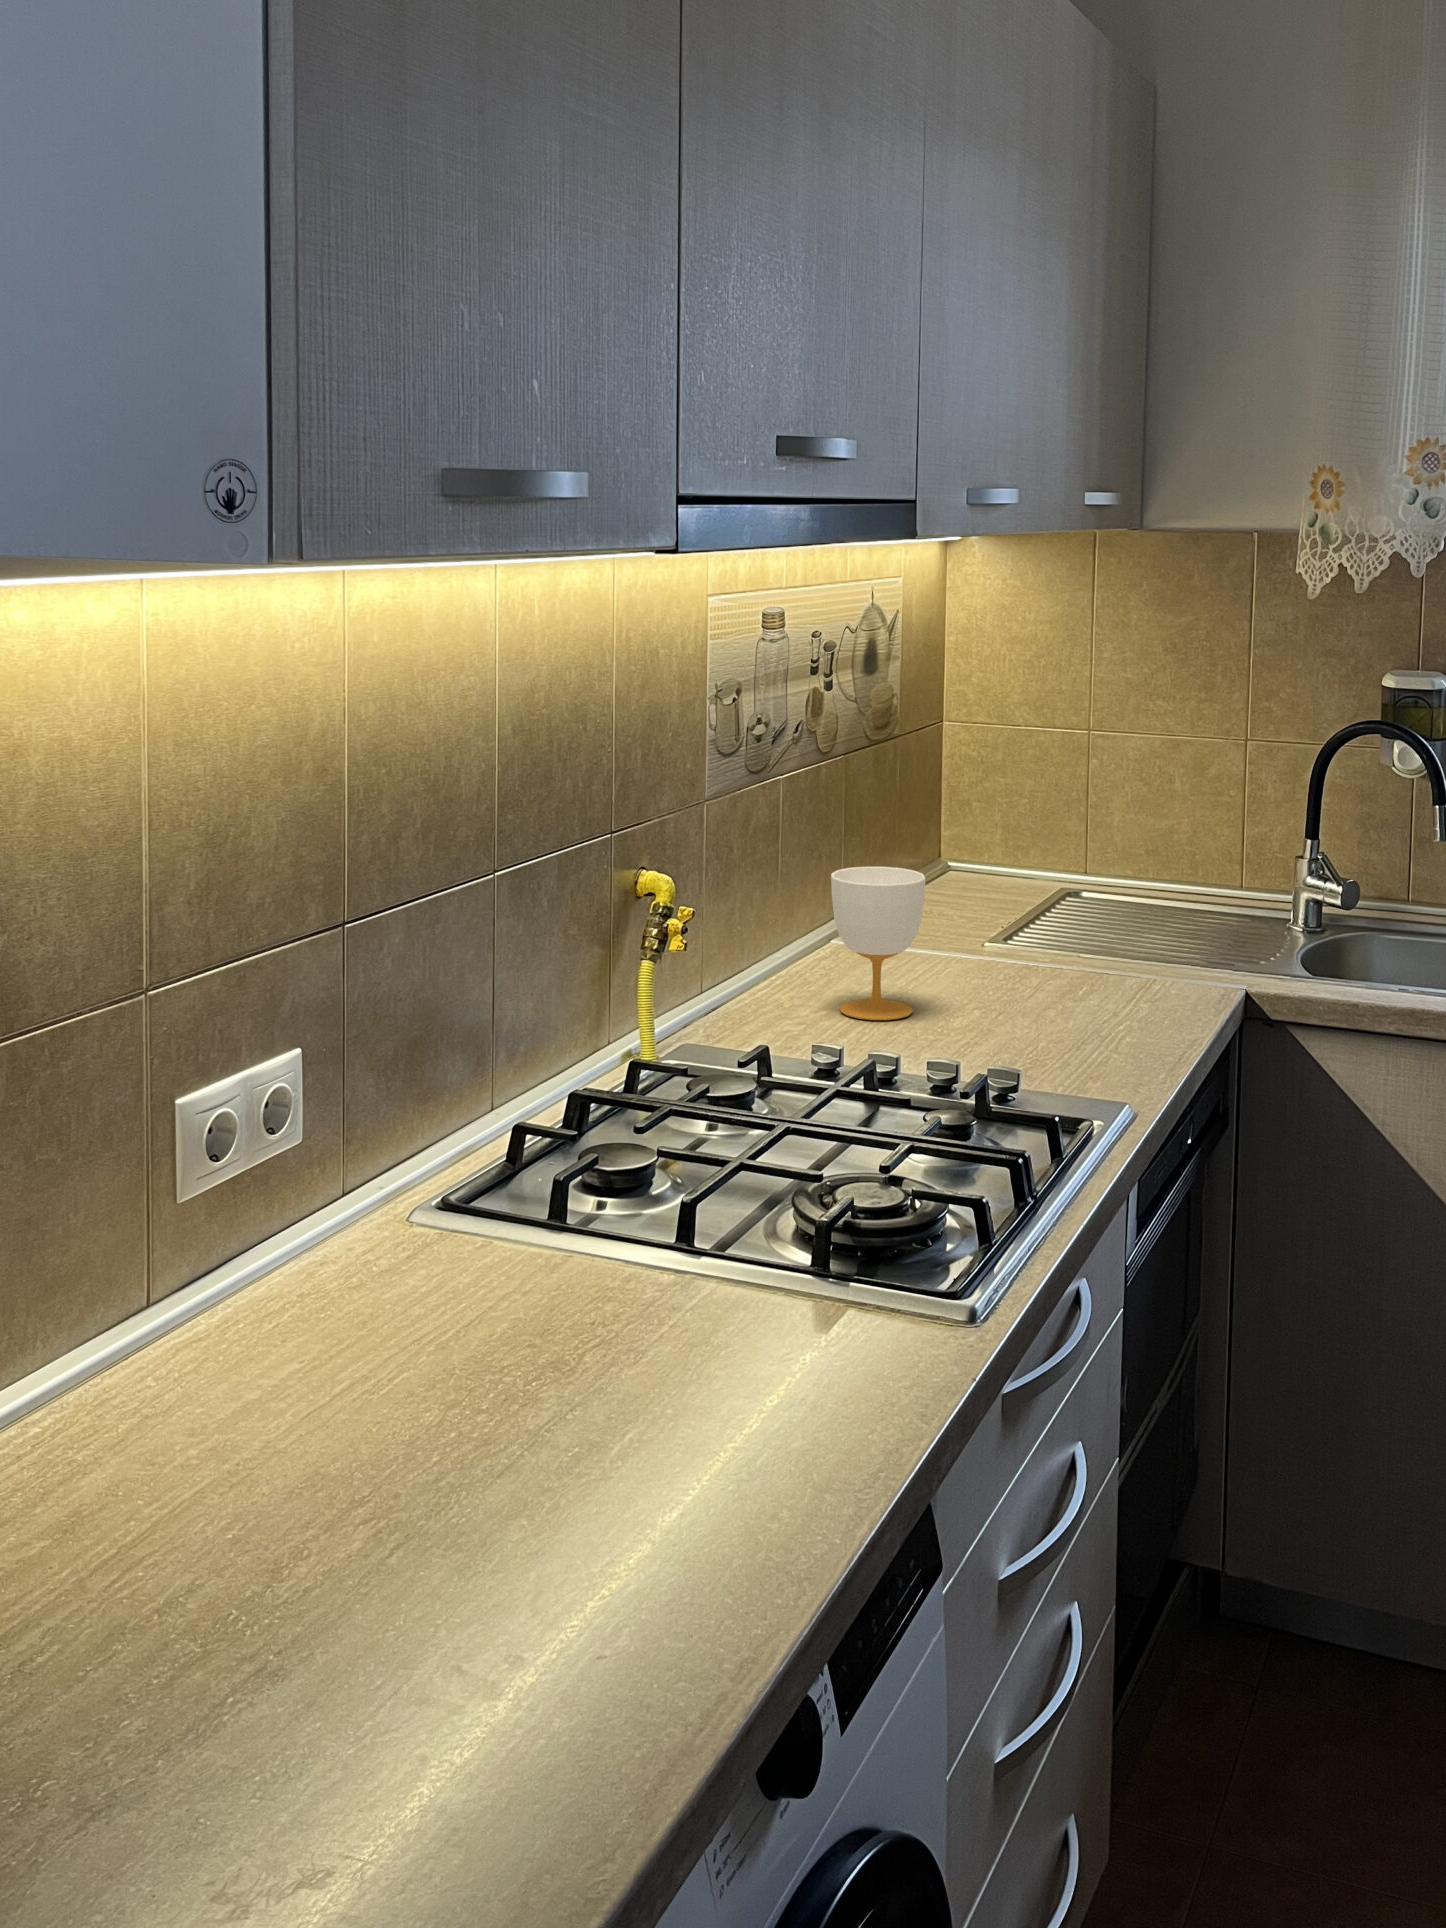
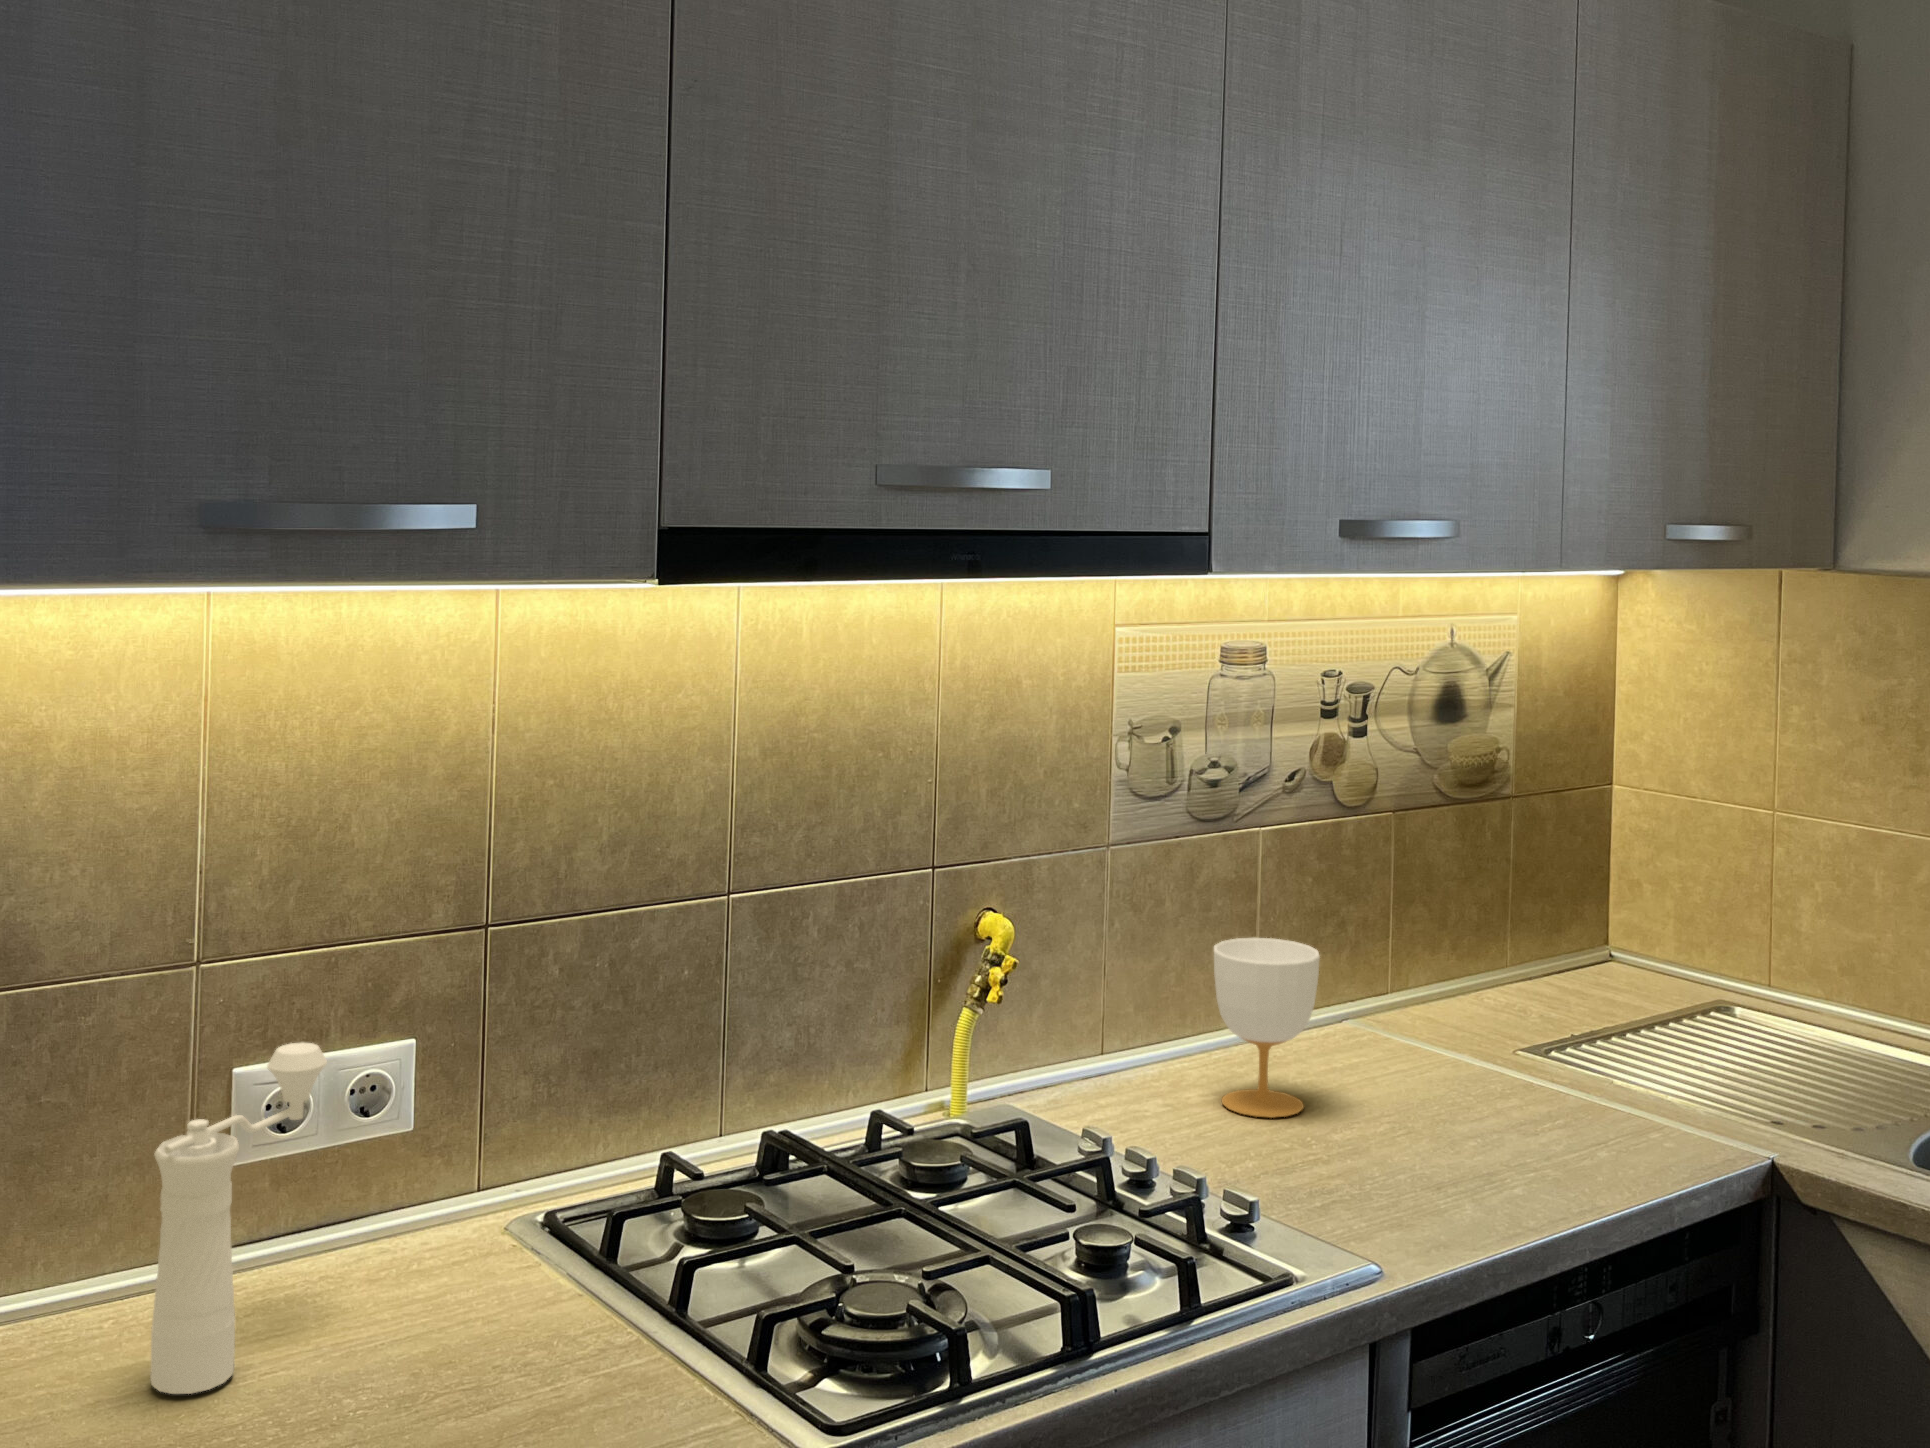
pepper mill: none [278,1050,366,1419] -> present [150,1042,327,1394]

